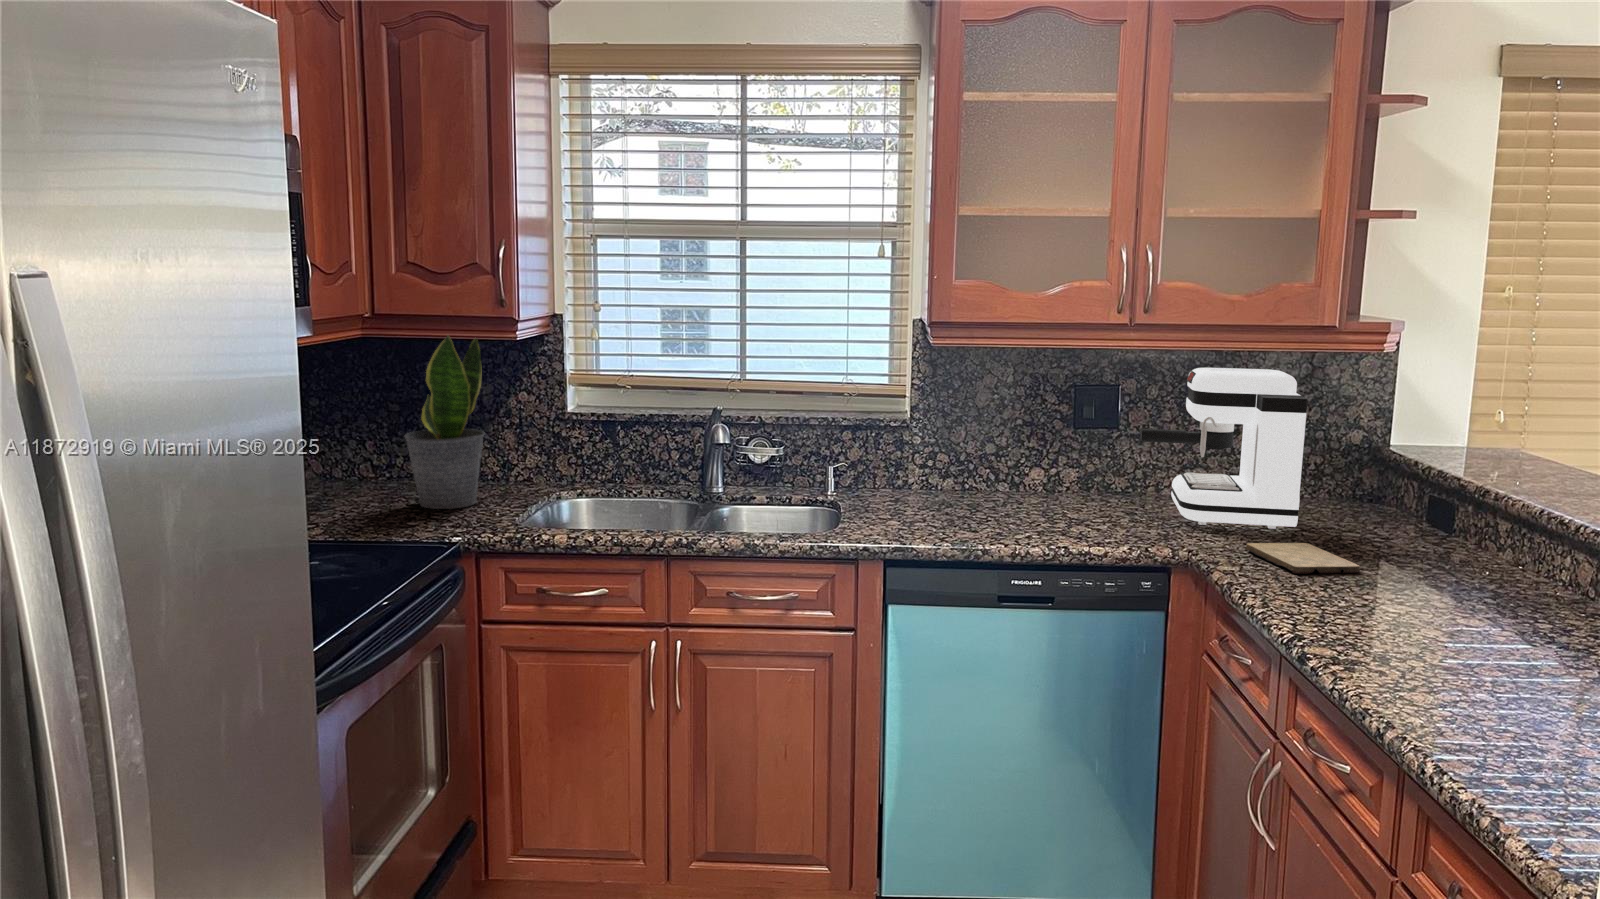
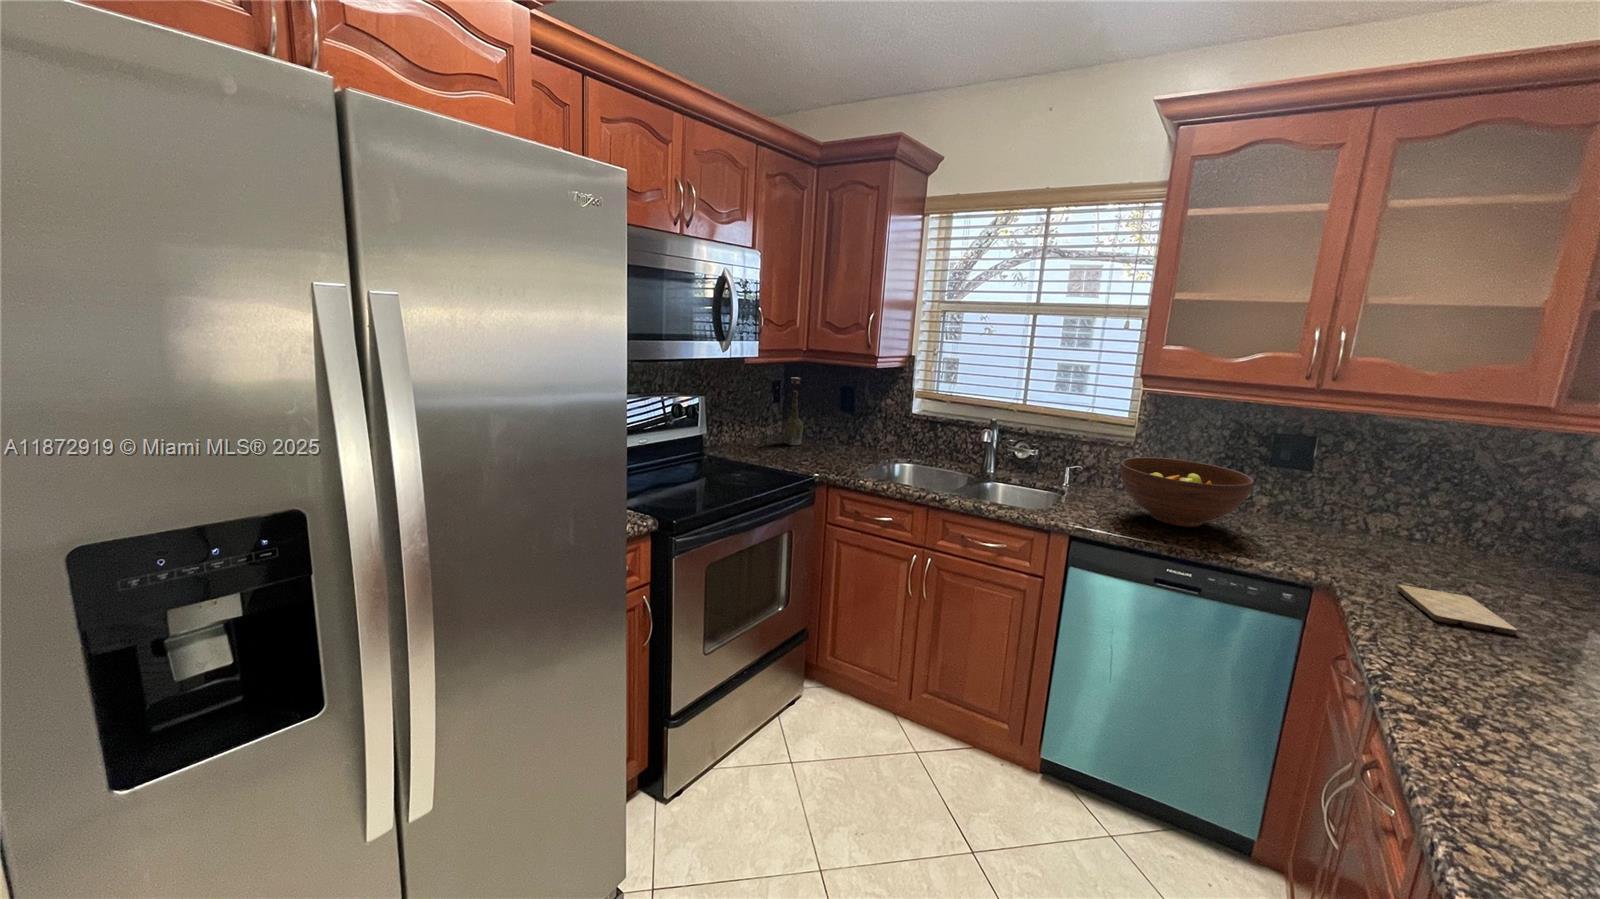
potted plant: present [405,335,485,509] -> none [811,361,857,459]
coffee maker: present [1140,368,1308,529] -> none [1324,432,1502,580]
bottle: none [340,371,377,496] -> present [785,377,803,445]
fruit bowl: none [917,434,1076,522] -> present [1120,457,1254,527]

